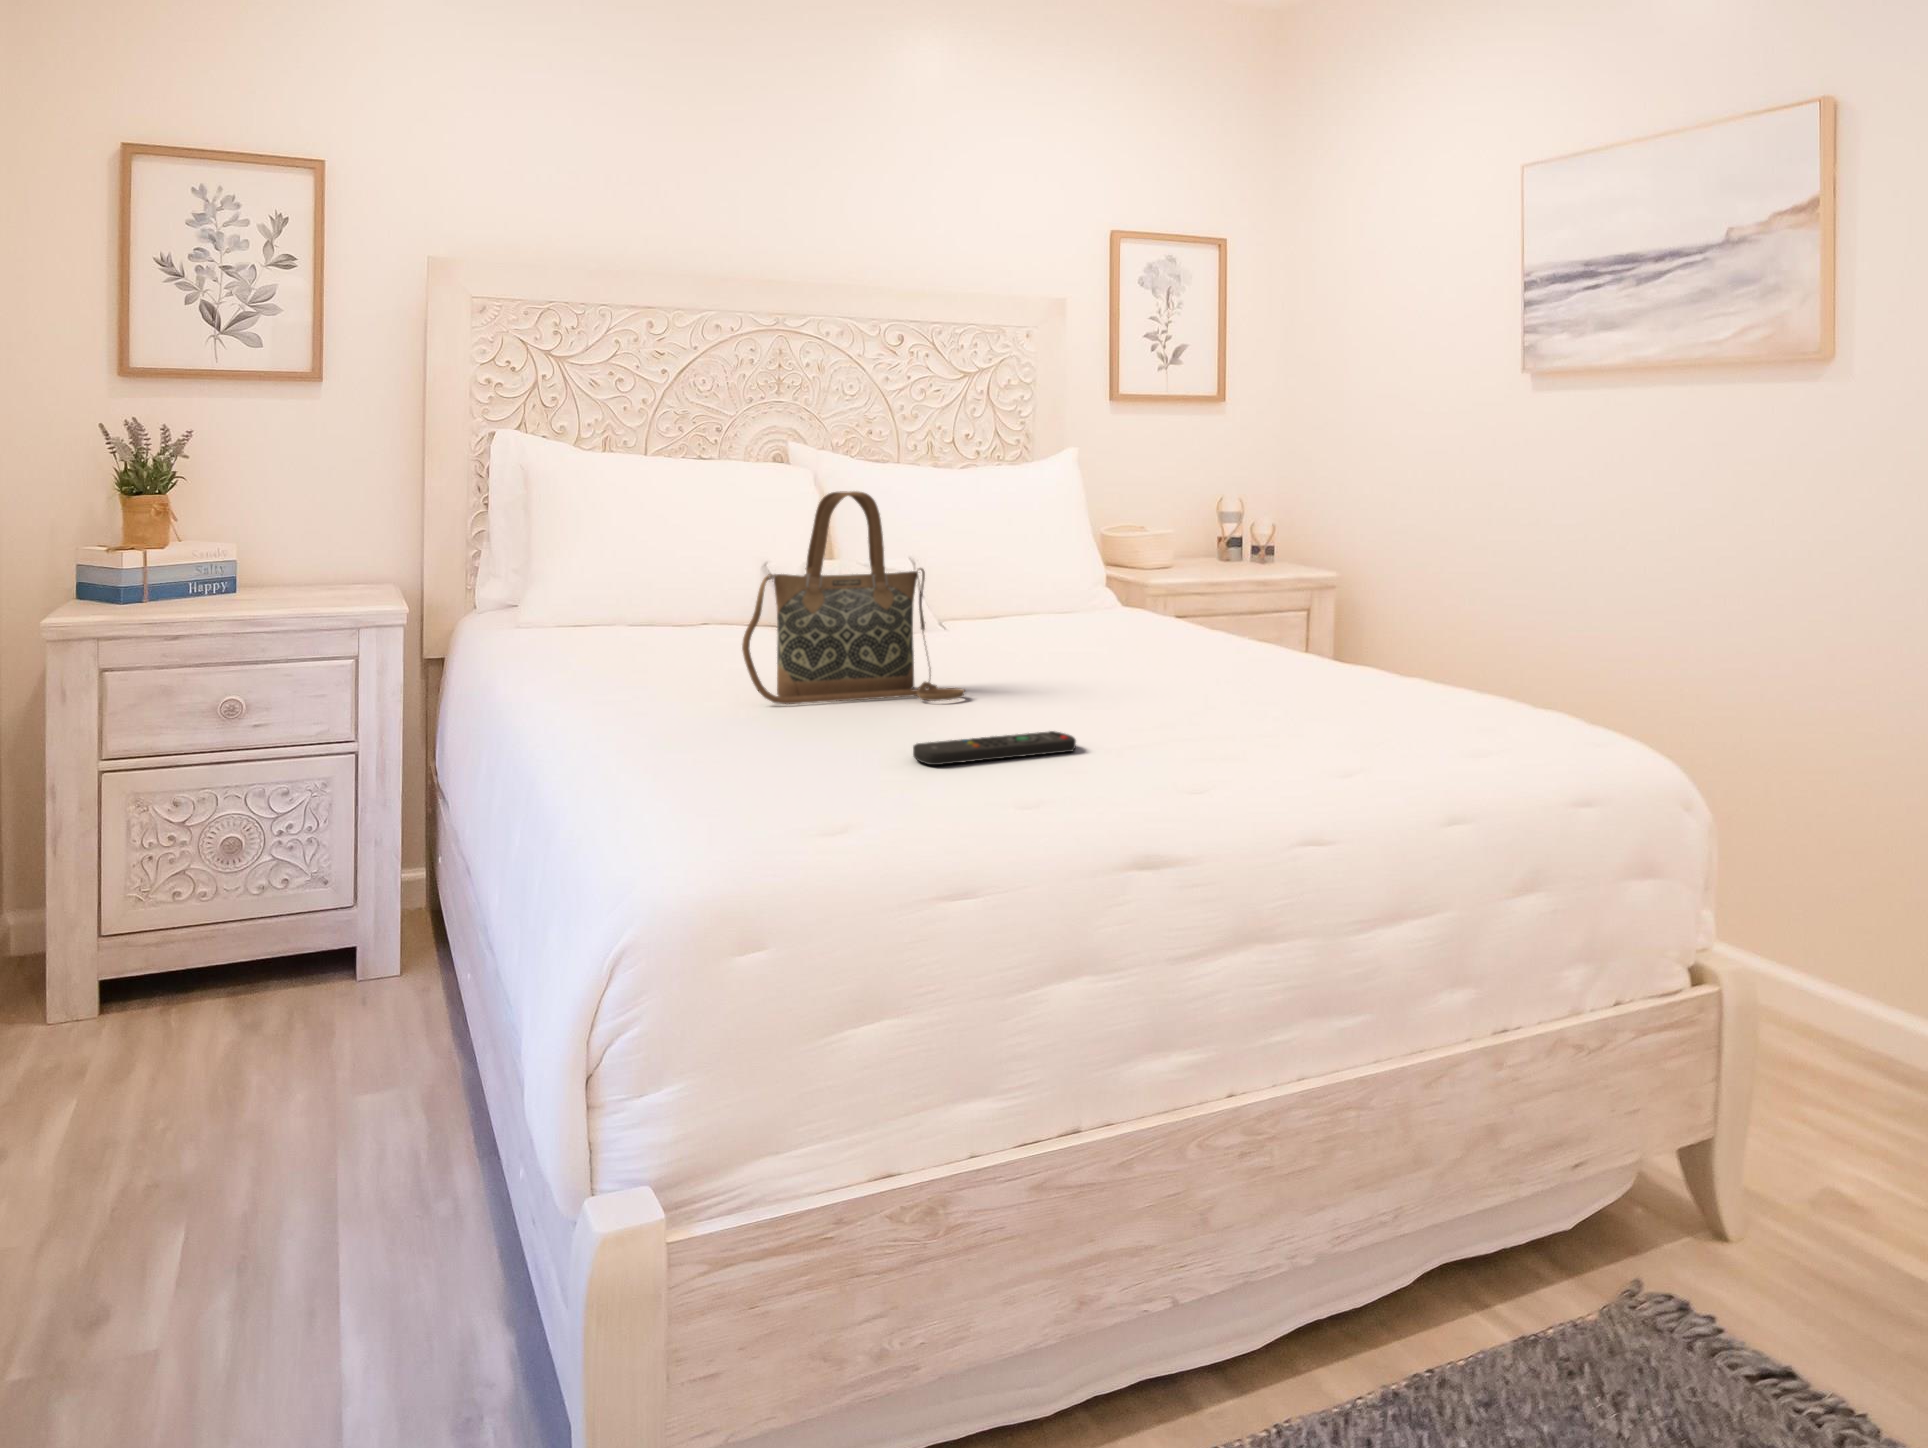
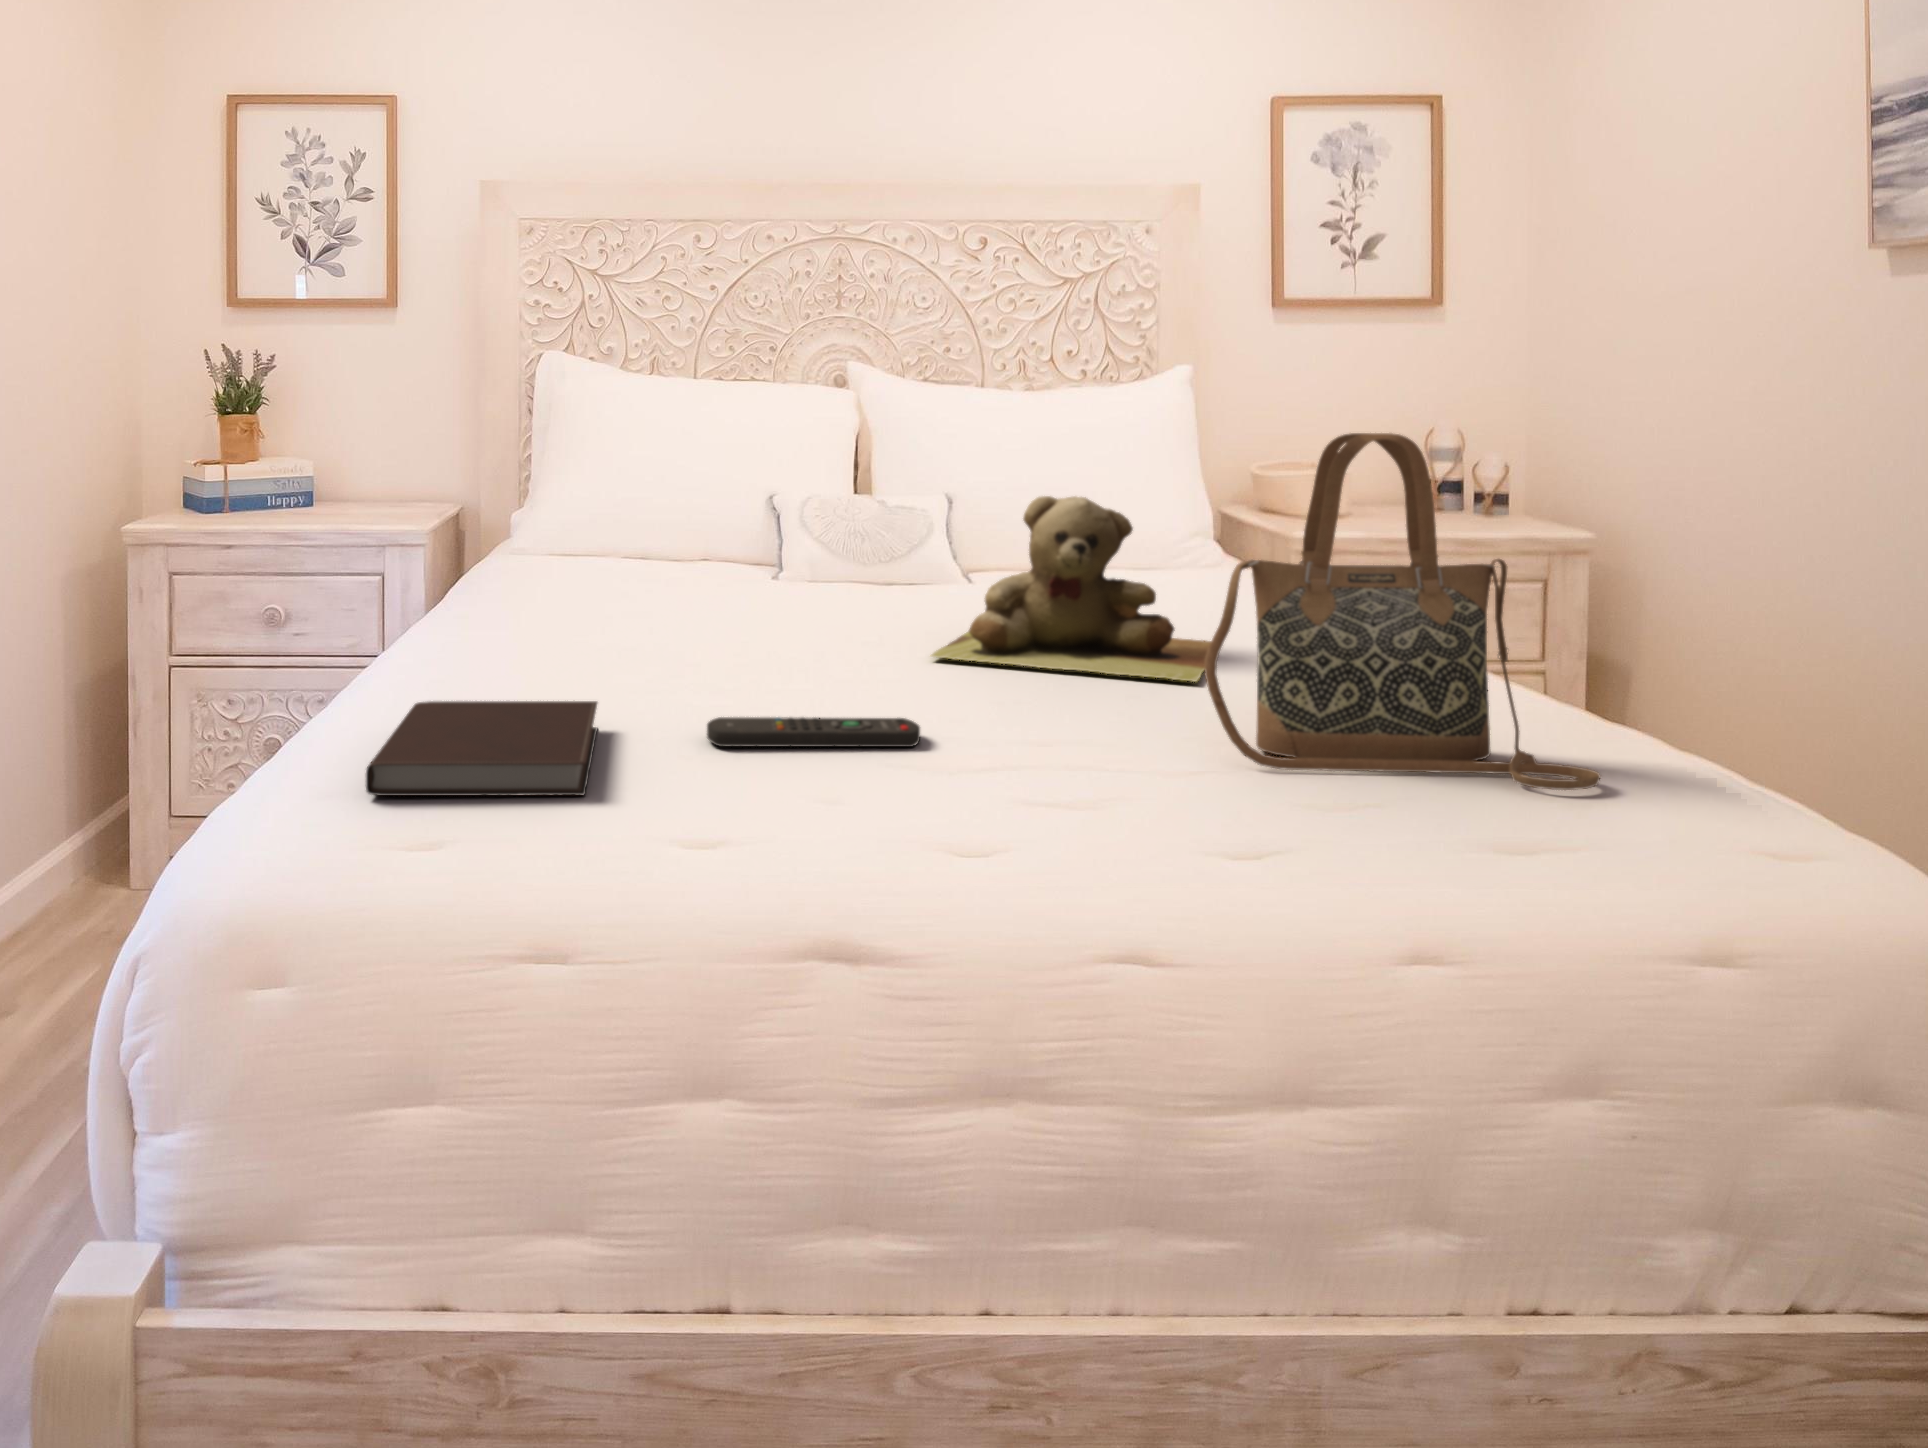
handbag: present [742,491,965,704] -> present [1205,433,1600,790]
teddy bear: none [996,555,1206,691] -> present [930,496,1211,682]
notebook: none [654,740,885,829] -> present [366,701,597,796]

